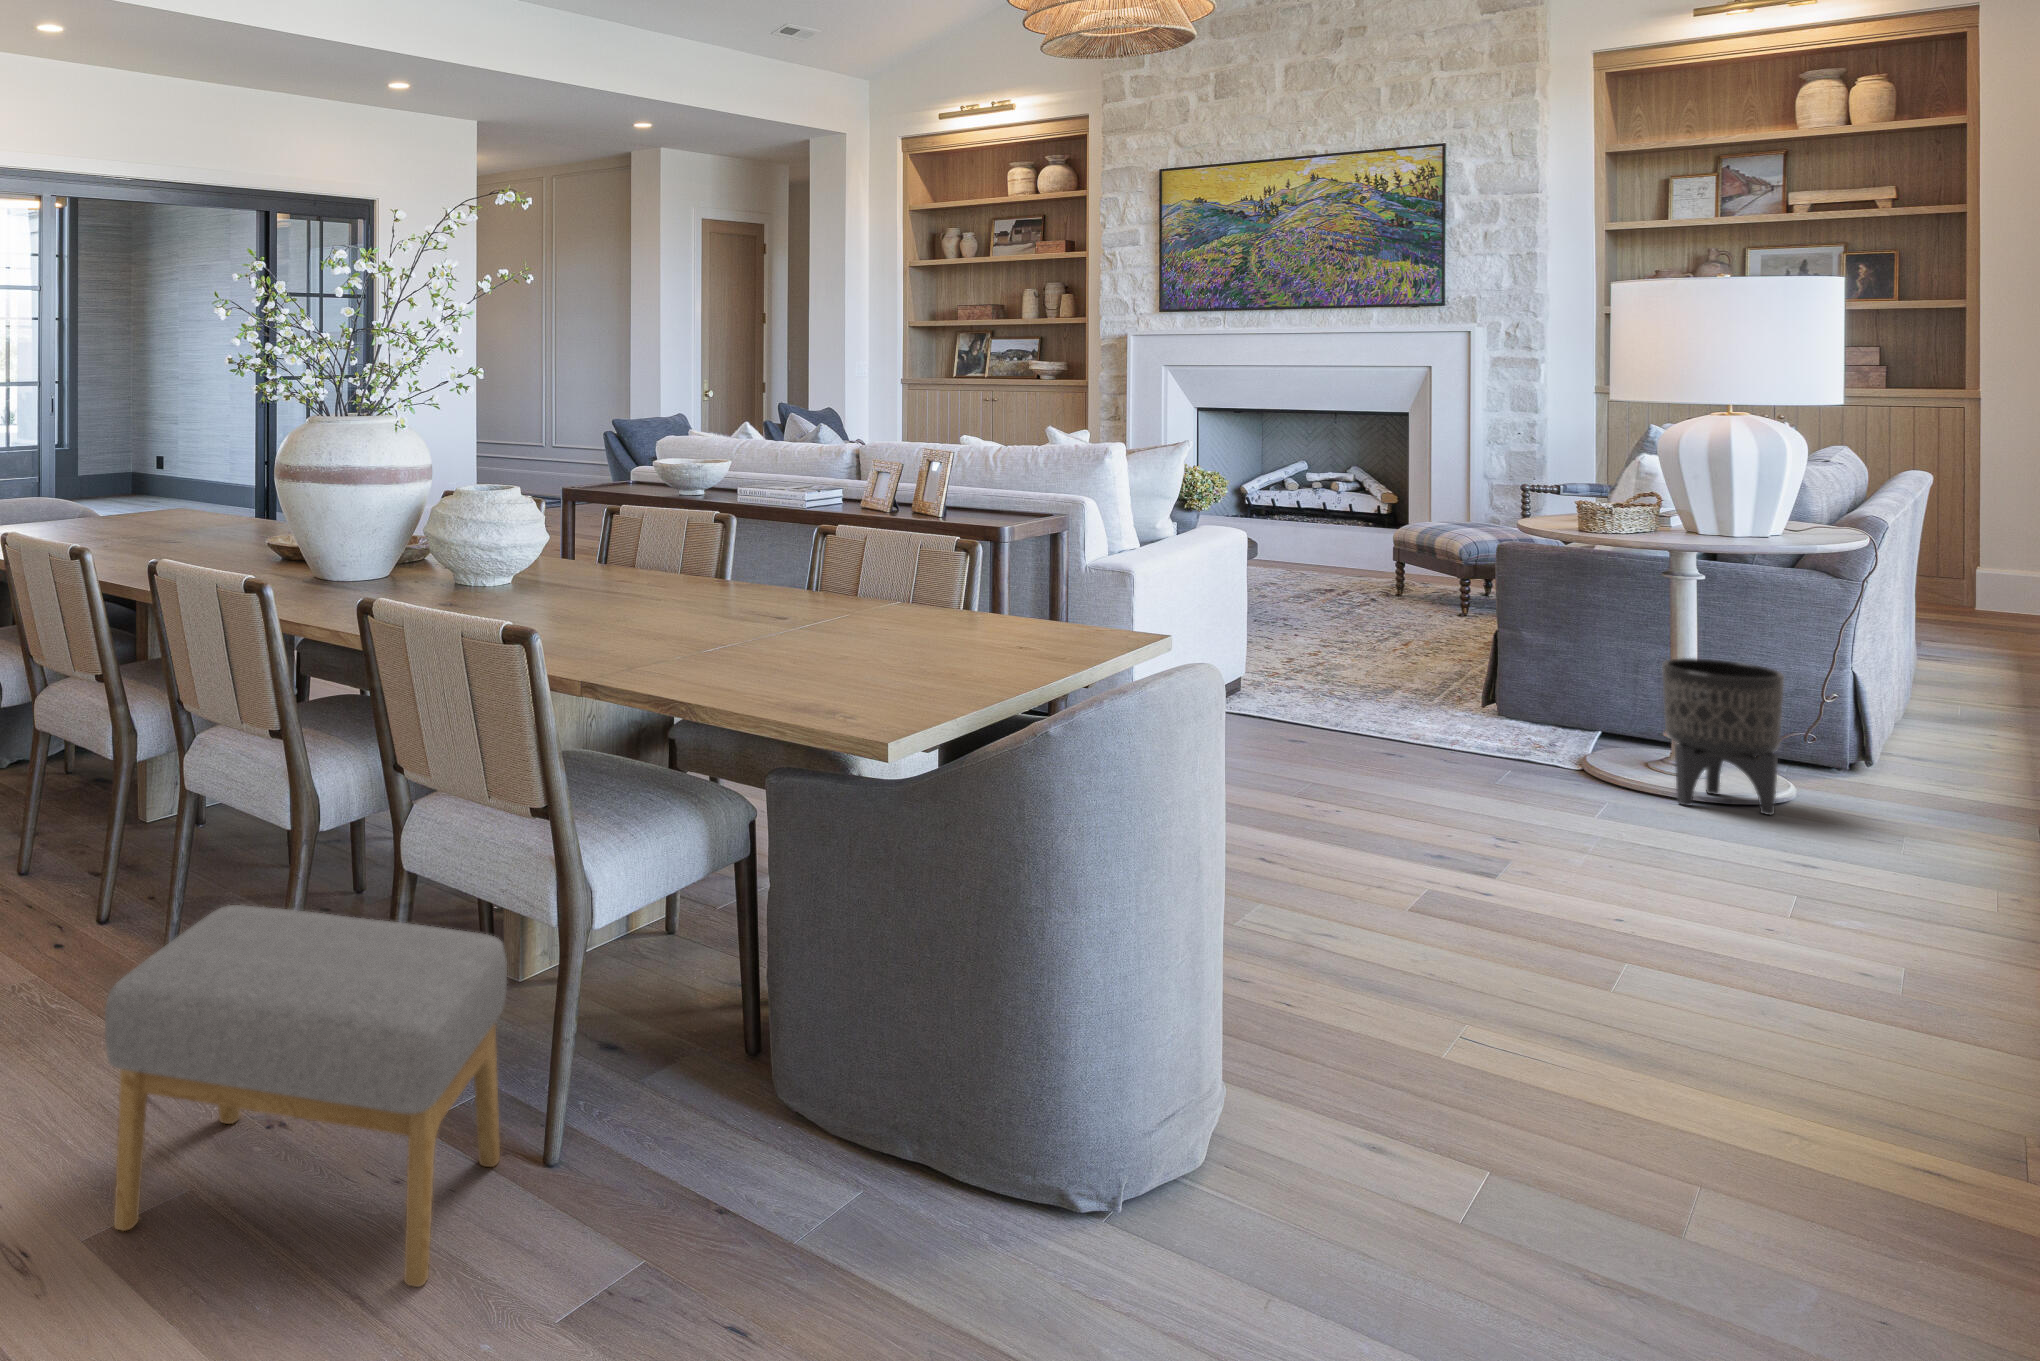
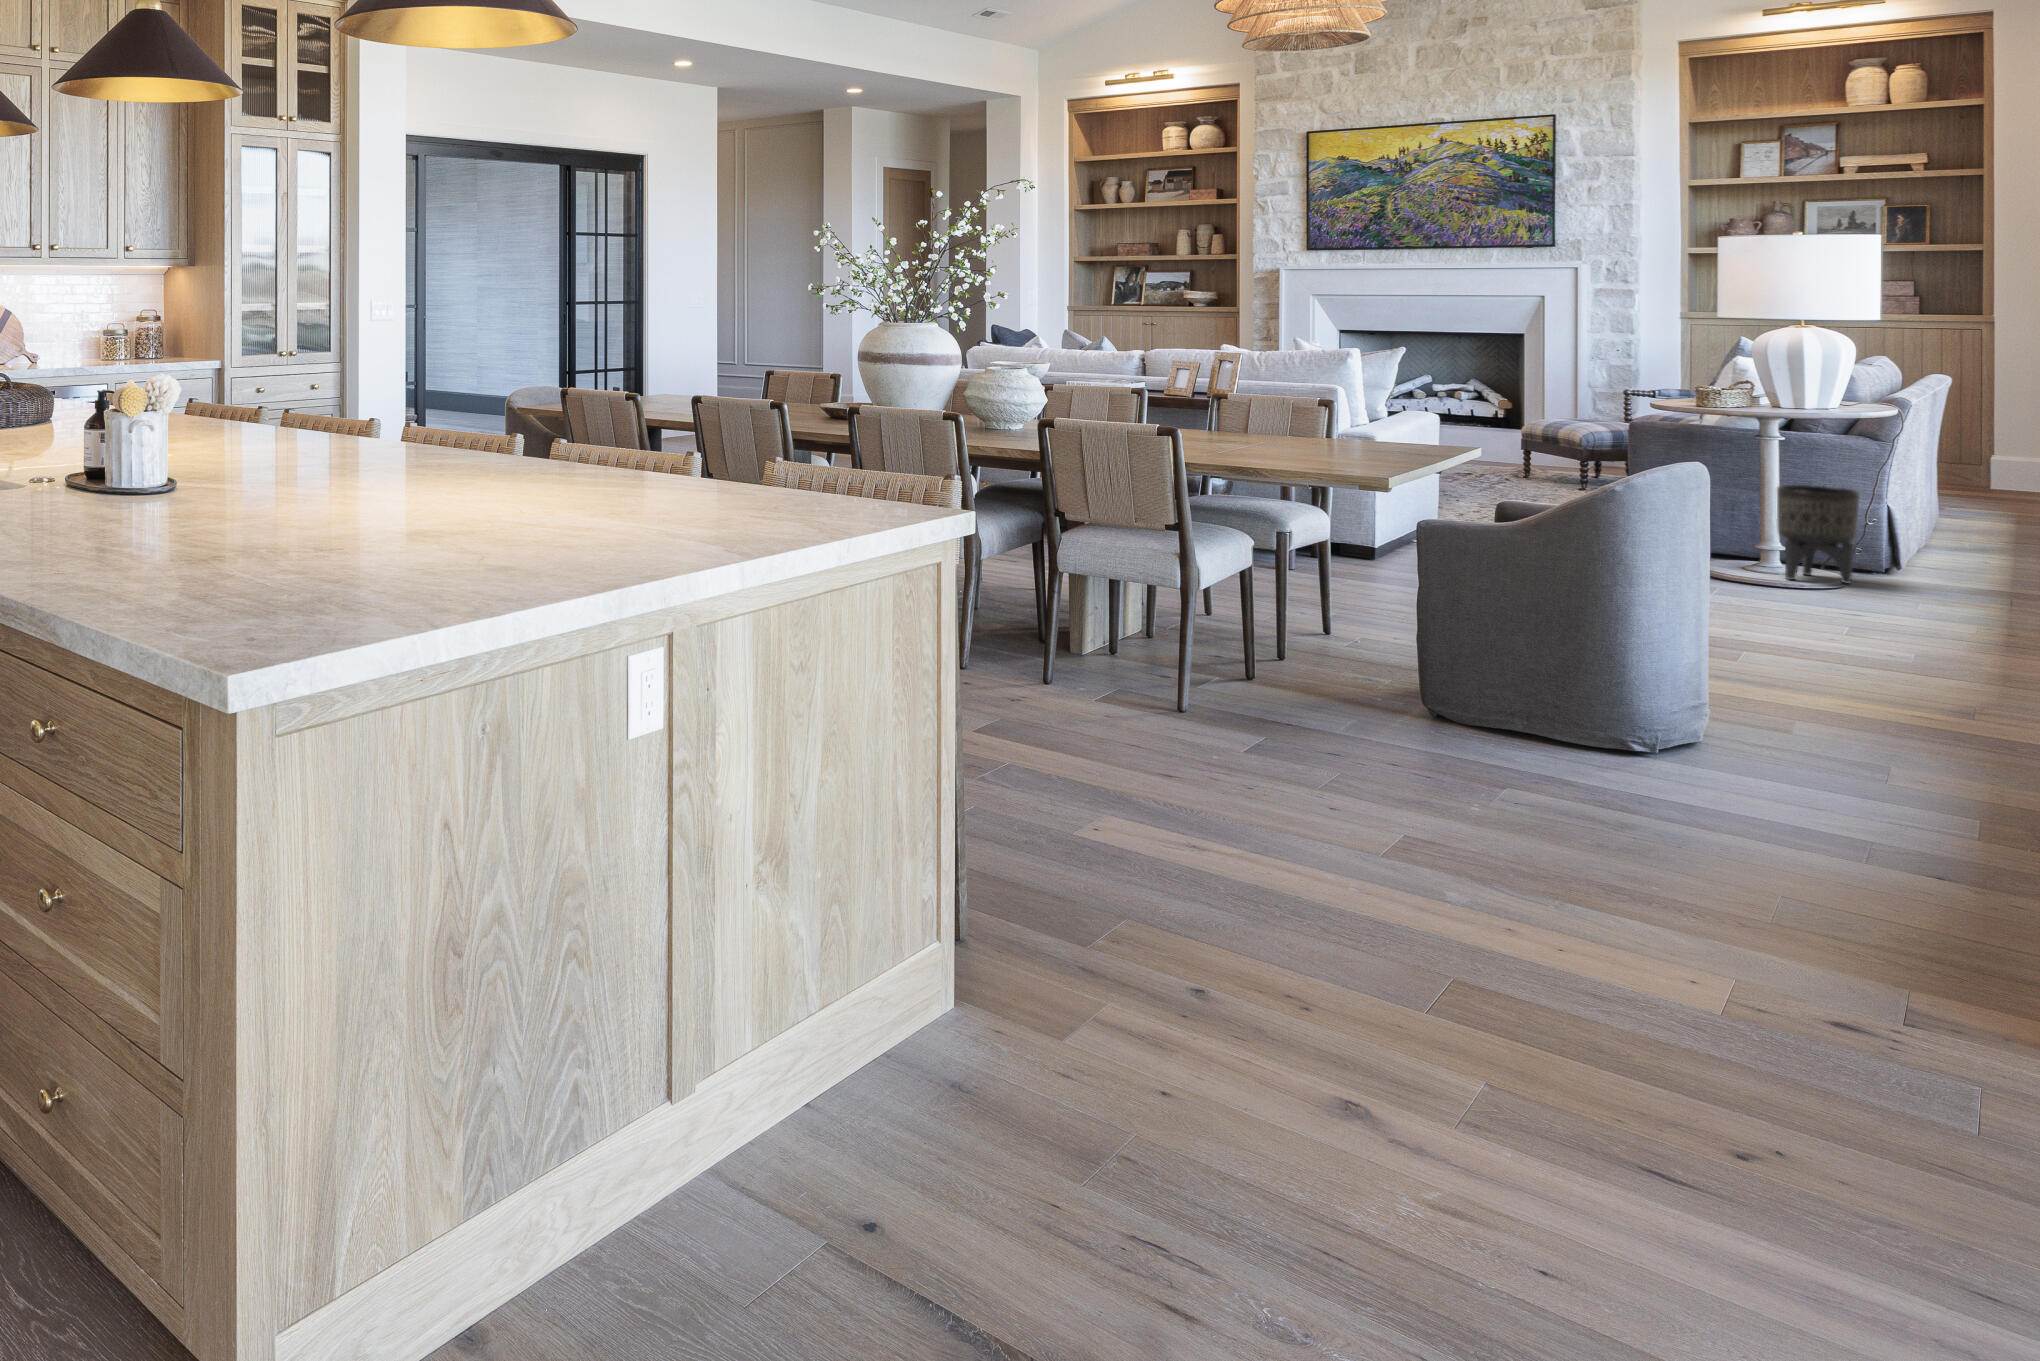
footstool: present [105,905,507,1287] -> none [1027,578,1229,739]

